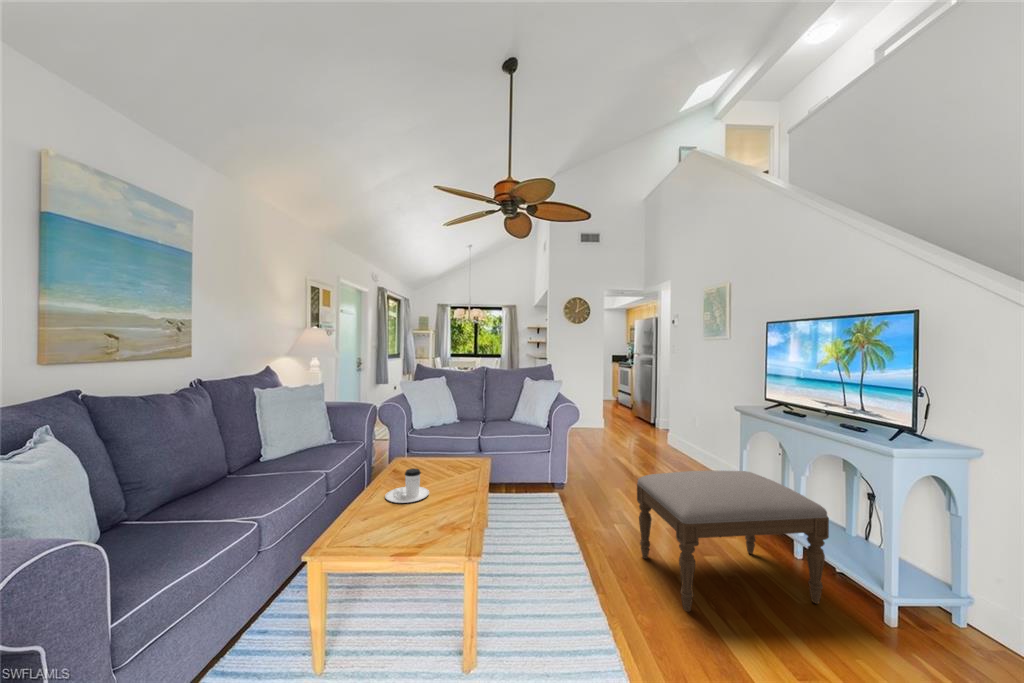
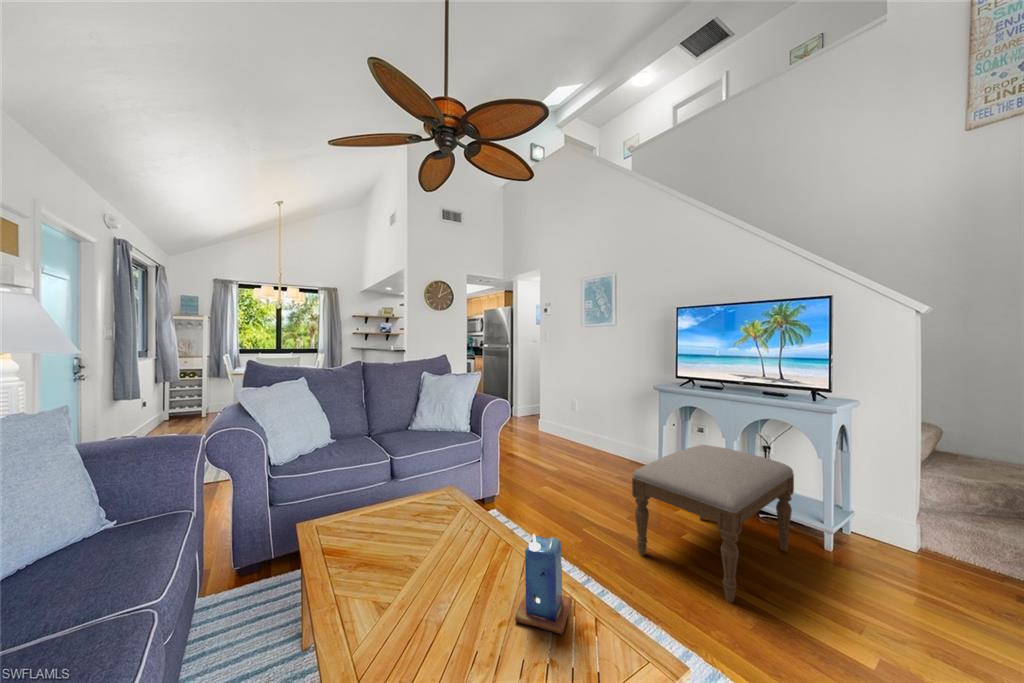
coffee cup: present [385,469,429,503] -> none [389,535,464,610]
candle: none [424,470,462,528] -> present [515,534,572,635]

